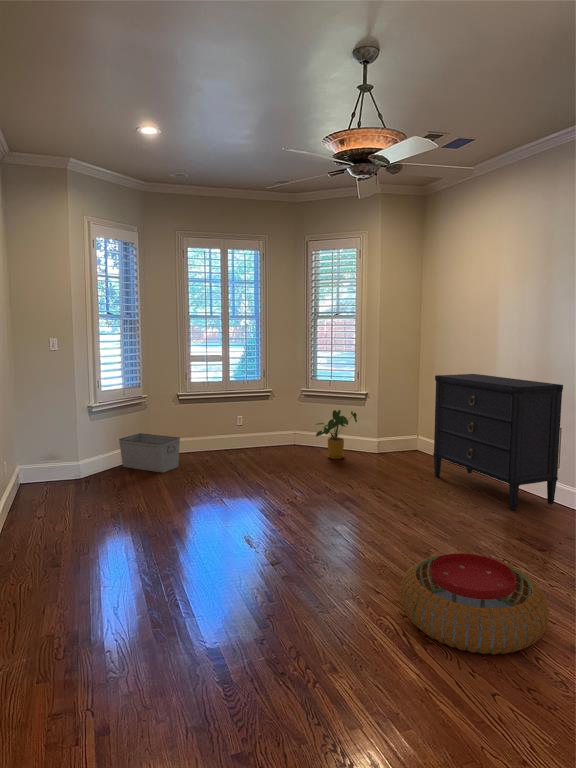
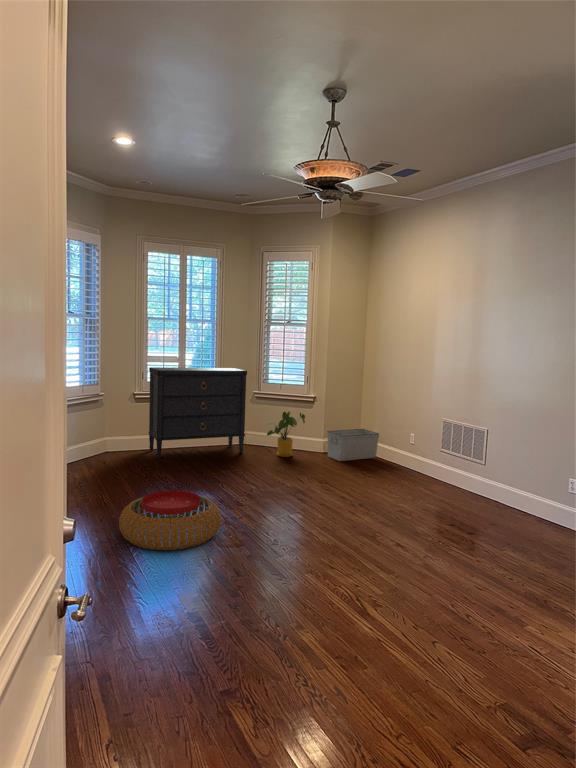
dresser: present [433,374,563,510] -> present [149,367,247,459]
storage bin: present [119,433,180,473] -> present [327,429,379,461]
pouf: present [400,553,549,655] -> present [119,490,221,551]

